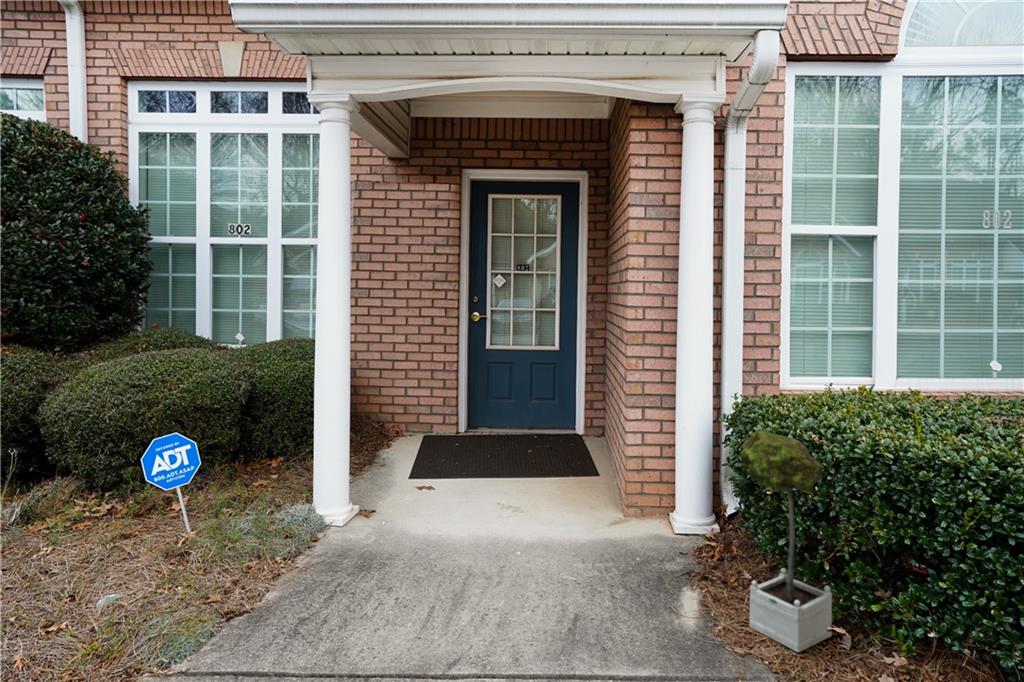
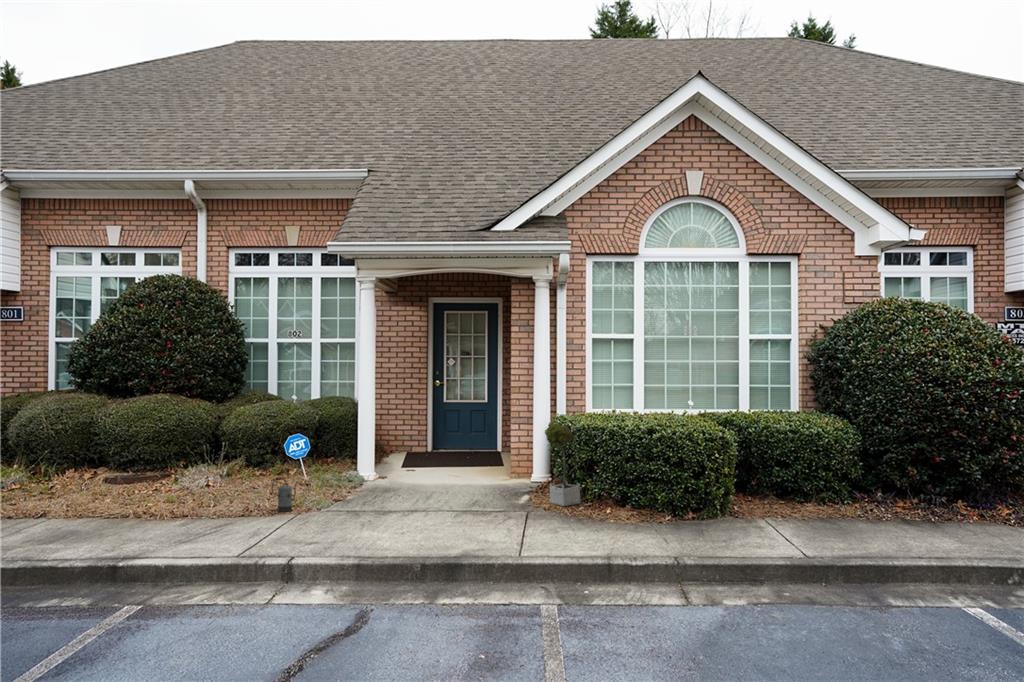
watering can: none [51,551,138,638] -> present [271,477,298,512]

